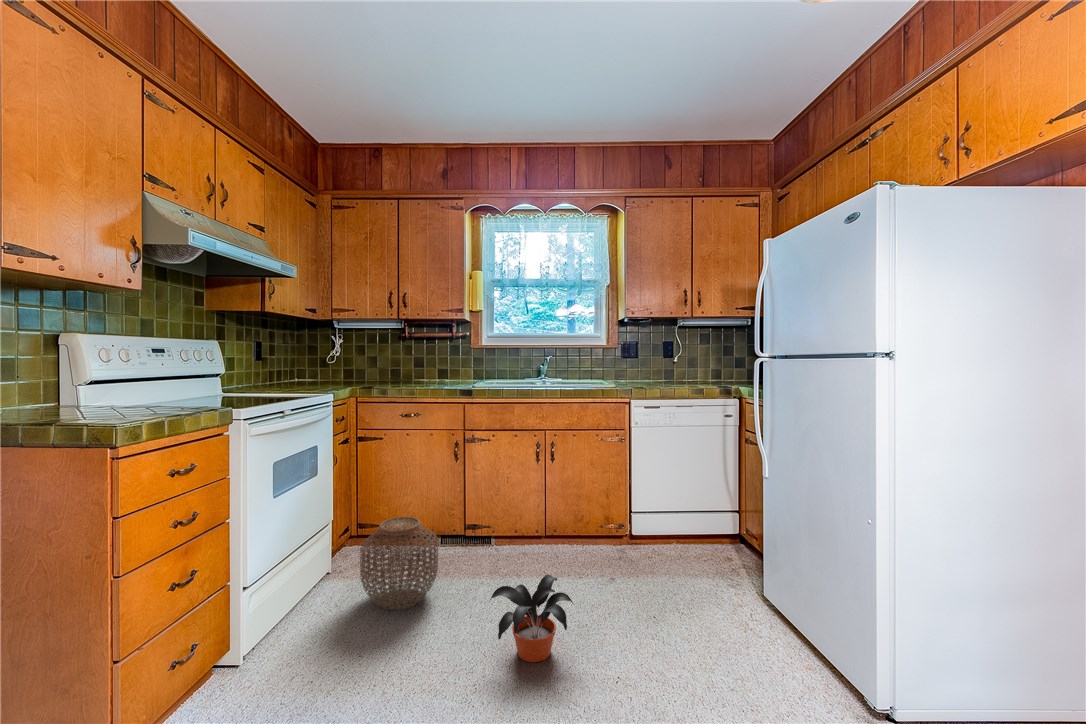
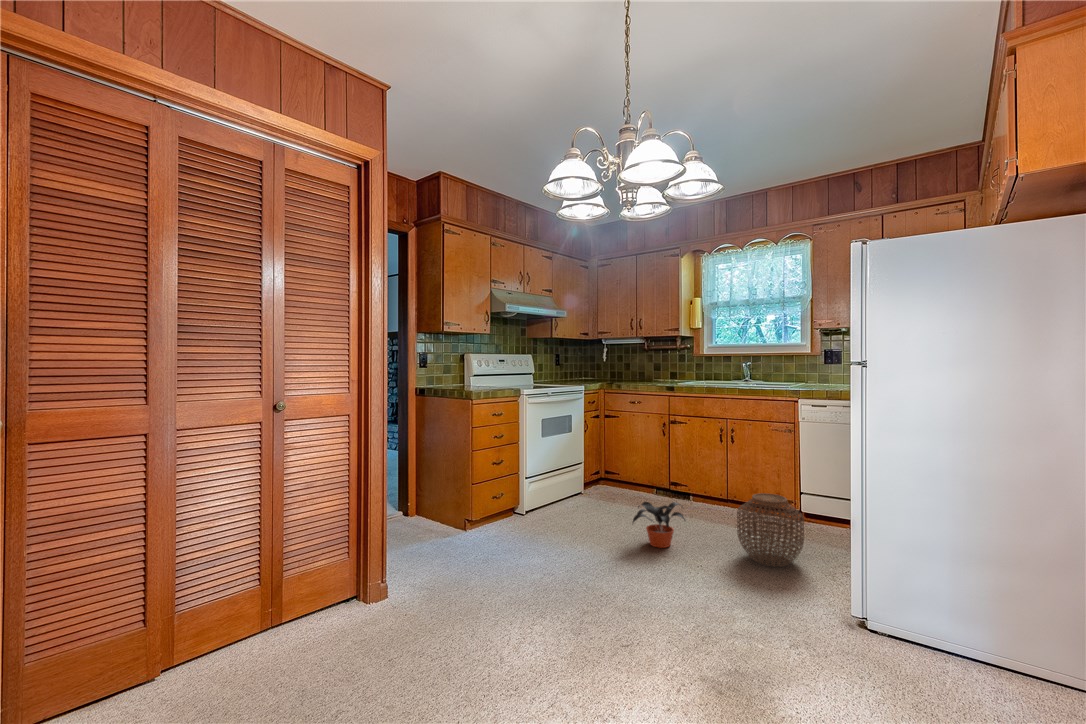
woven basket: present [360,517,438,610] -> present [737,493,804,567]

